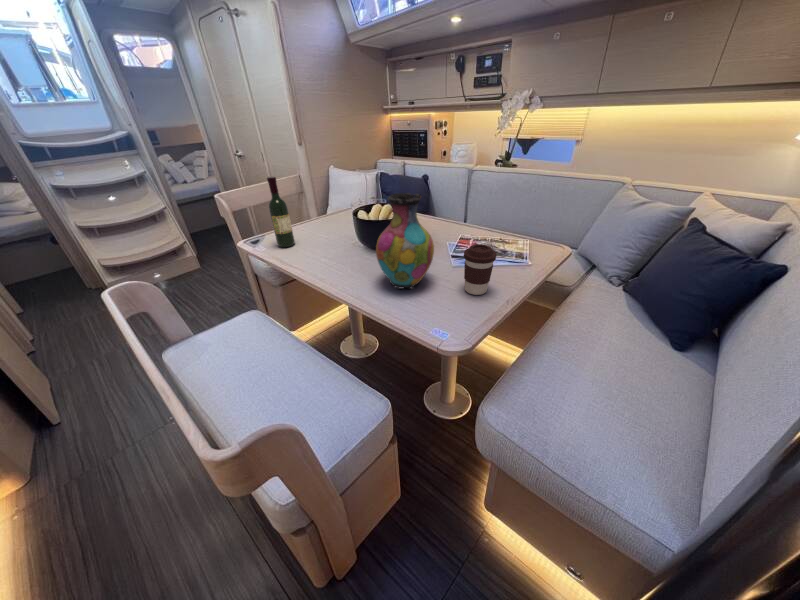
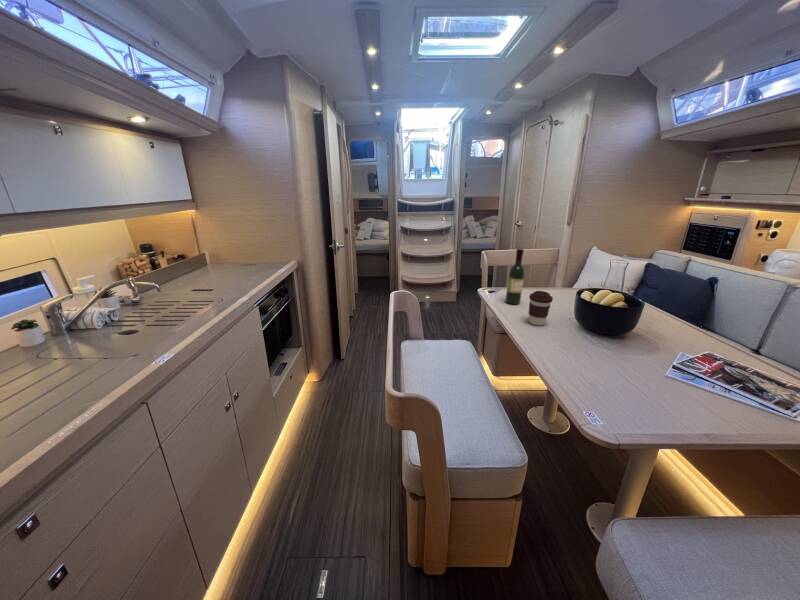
vase: present [376,193,434,289] -> none [574,286,641,378]
coffee cup: present [464,244,496,295] -> present [528,291,553,326]

